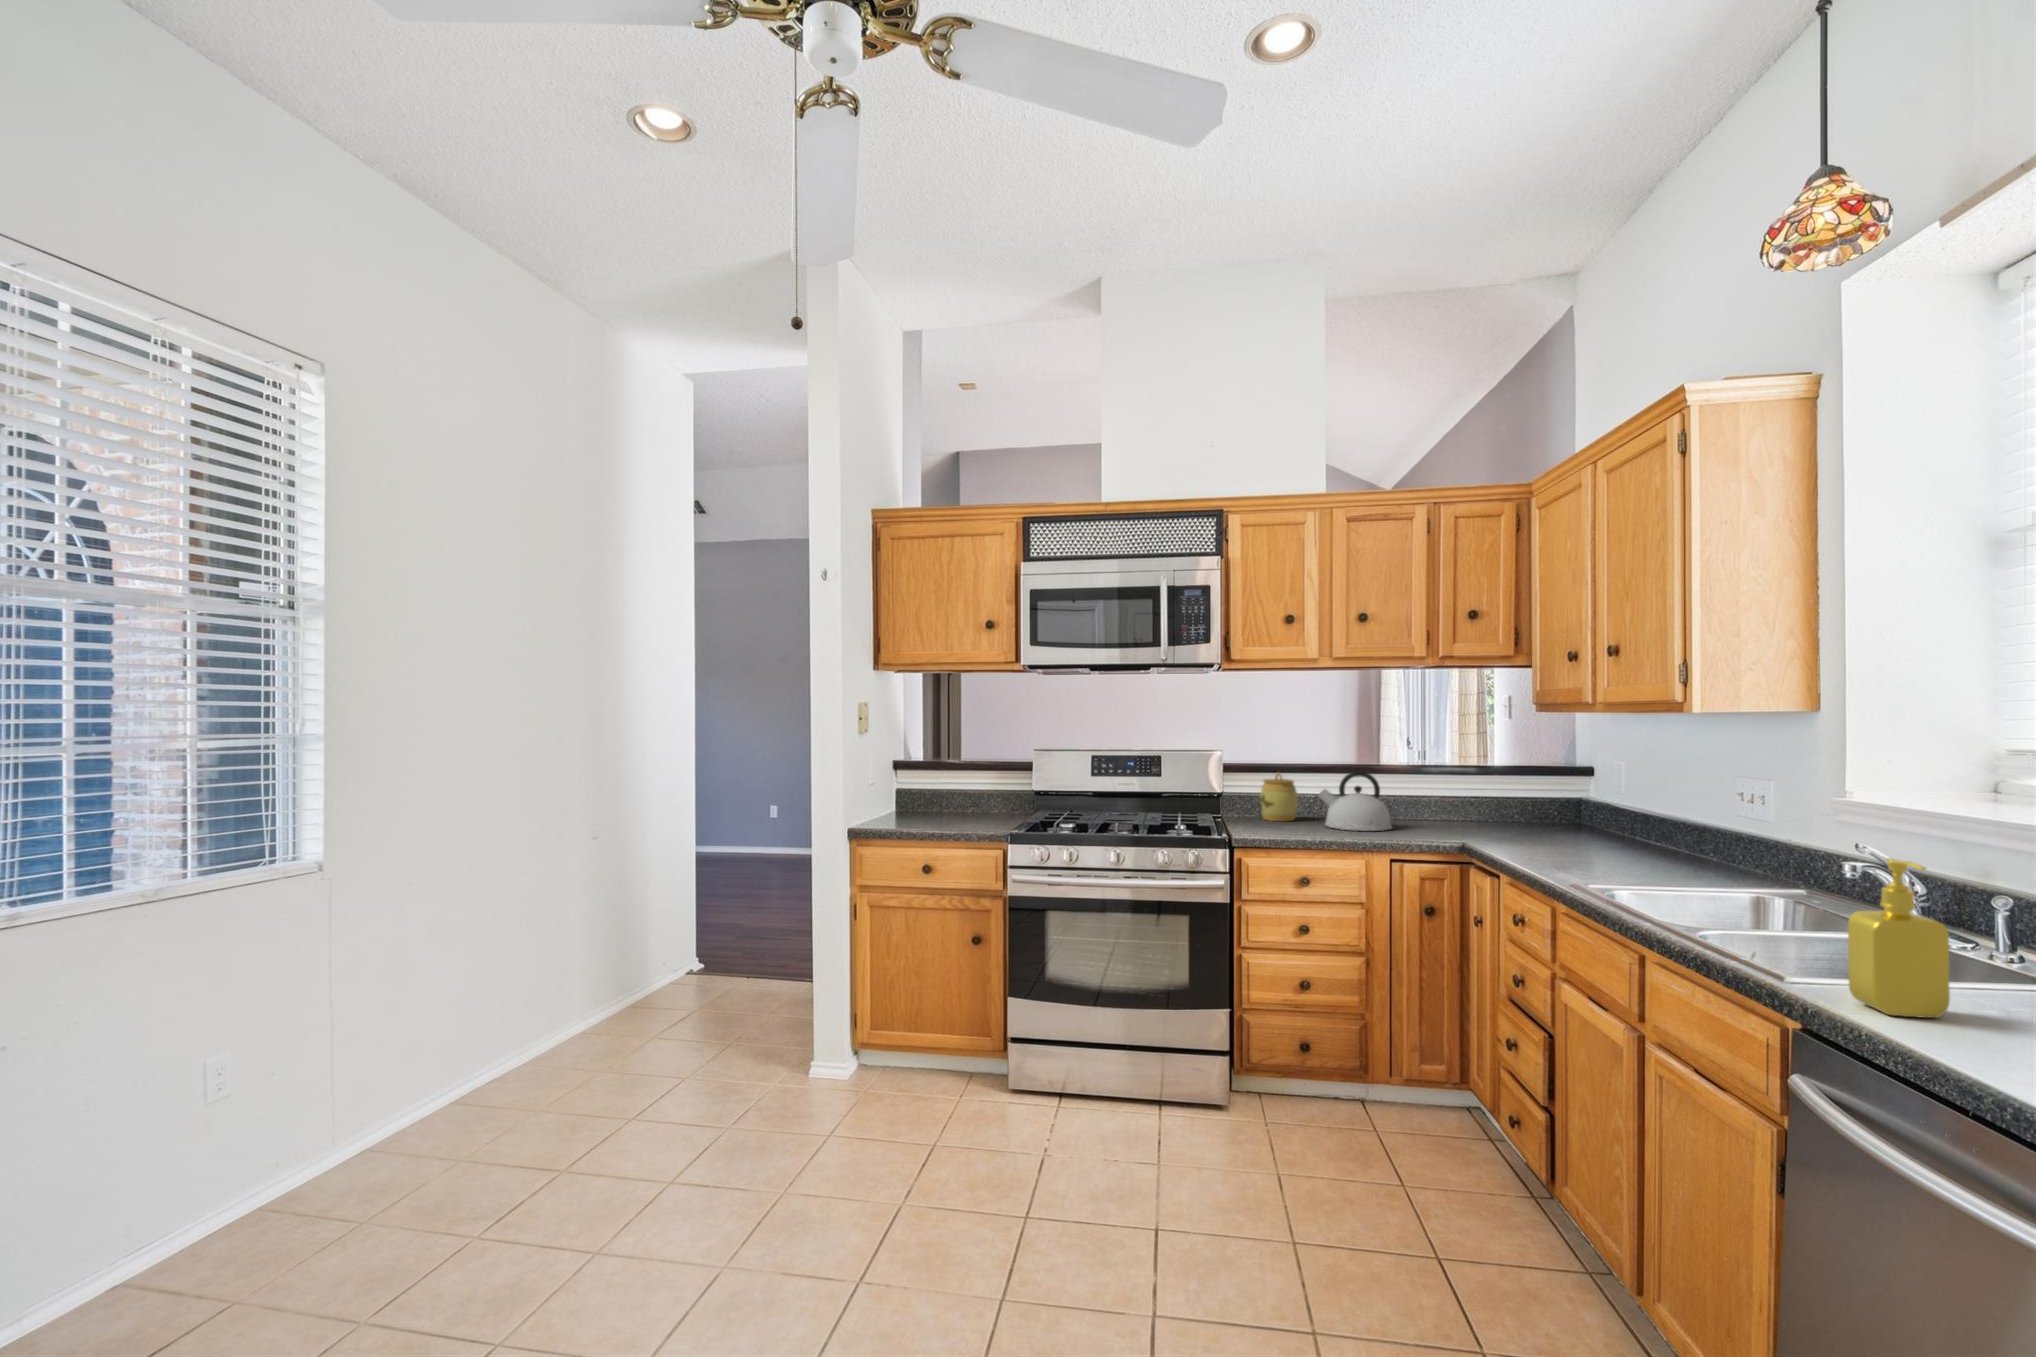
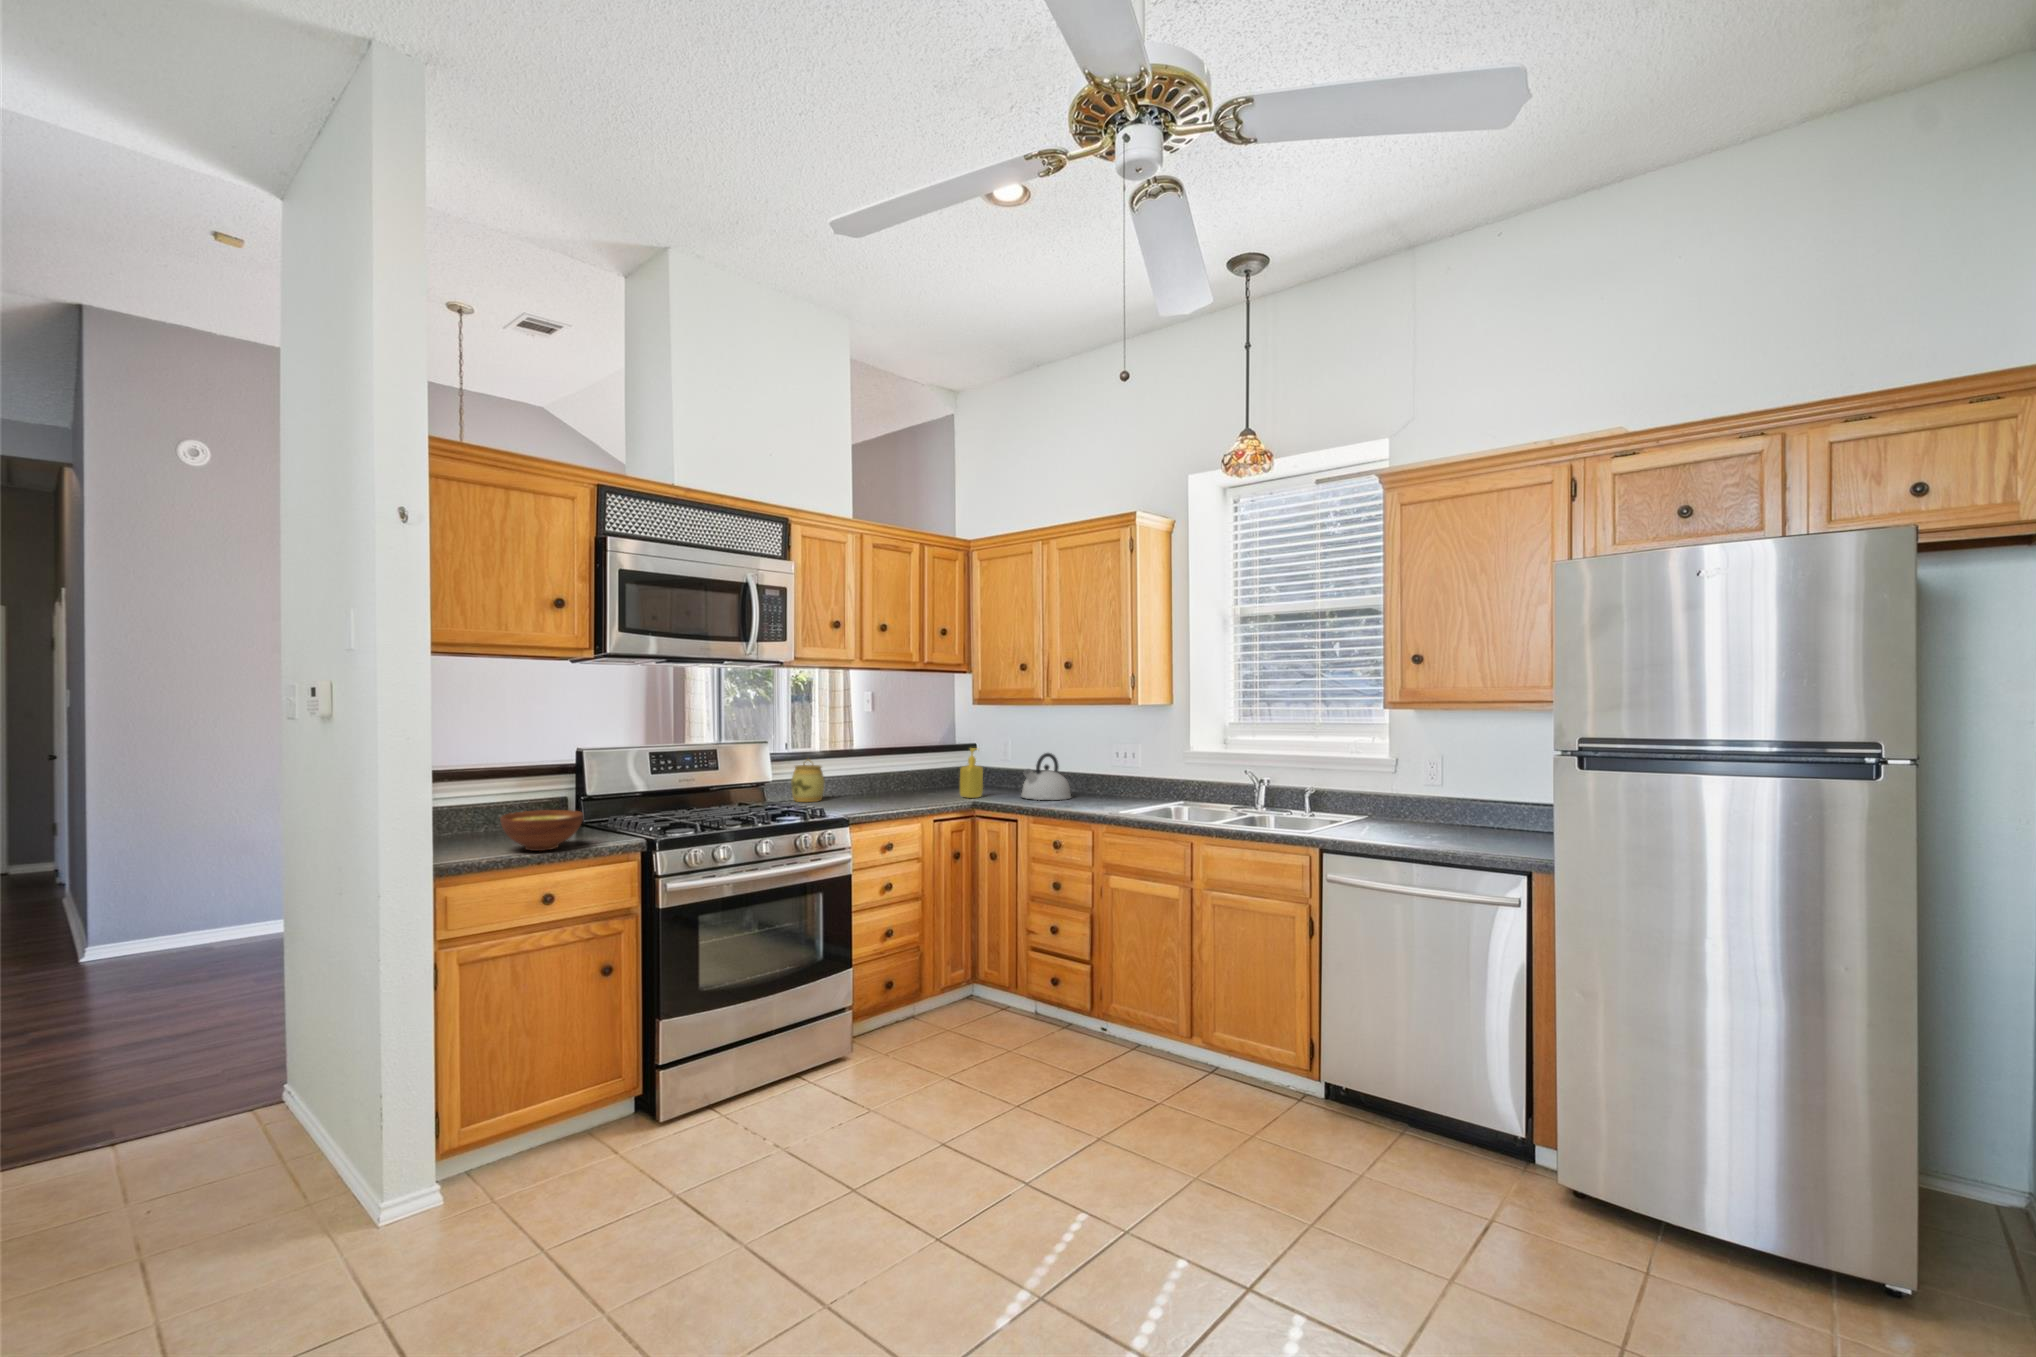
kettle: present [1319,771,1392,831] -> present [1021,753,1071,800]
bowl: none [903,797,963,829] -> present [500,810,583,851]
soap dispenser: present [1848,859,1950,1018] -> present [960,748,983,798]

